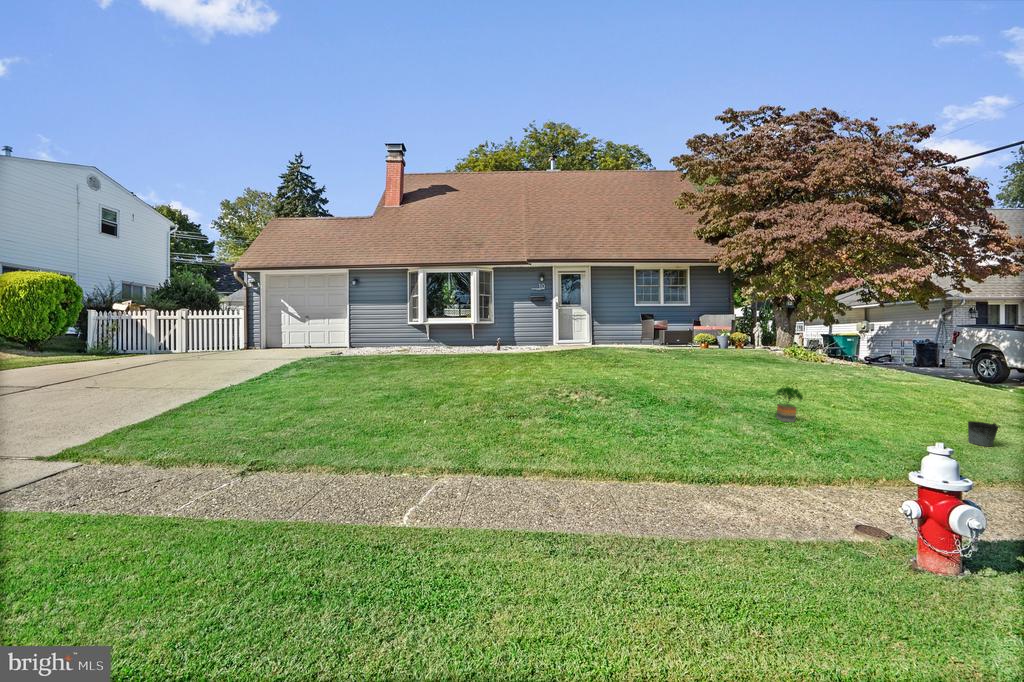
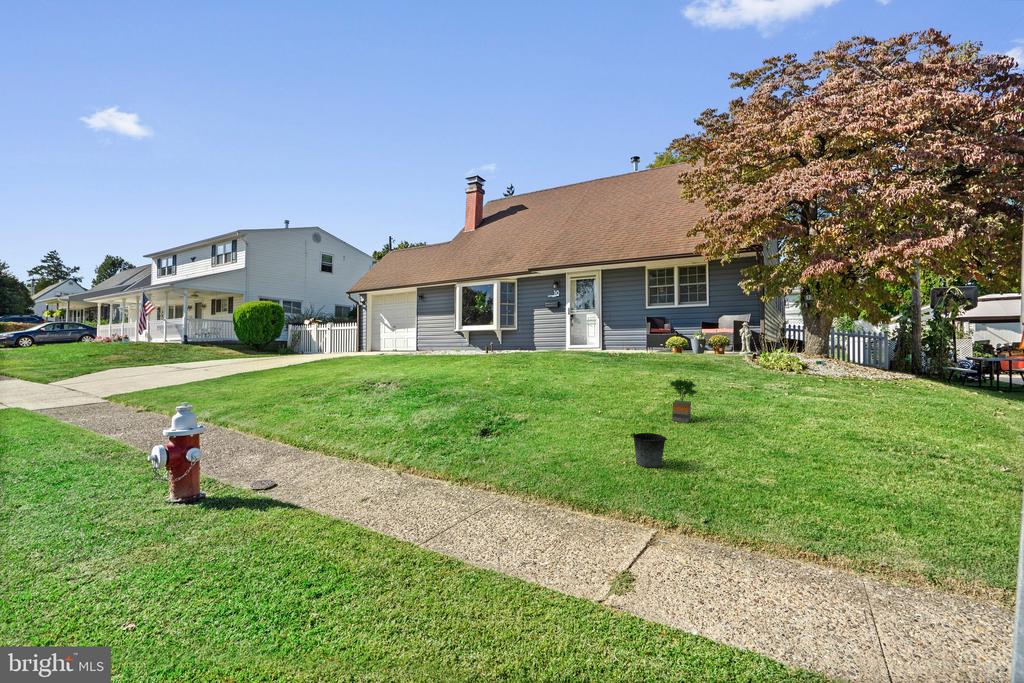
potted tree: present [776,387,803,422] -> present [670,380,697,422]

